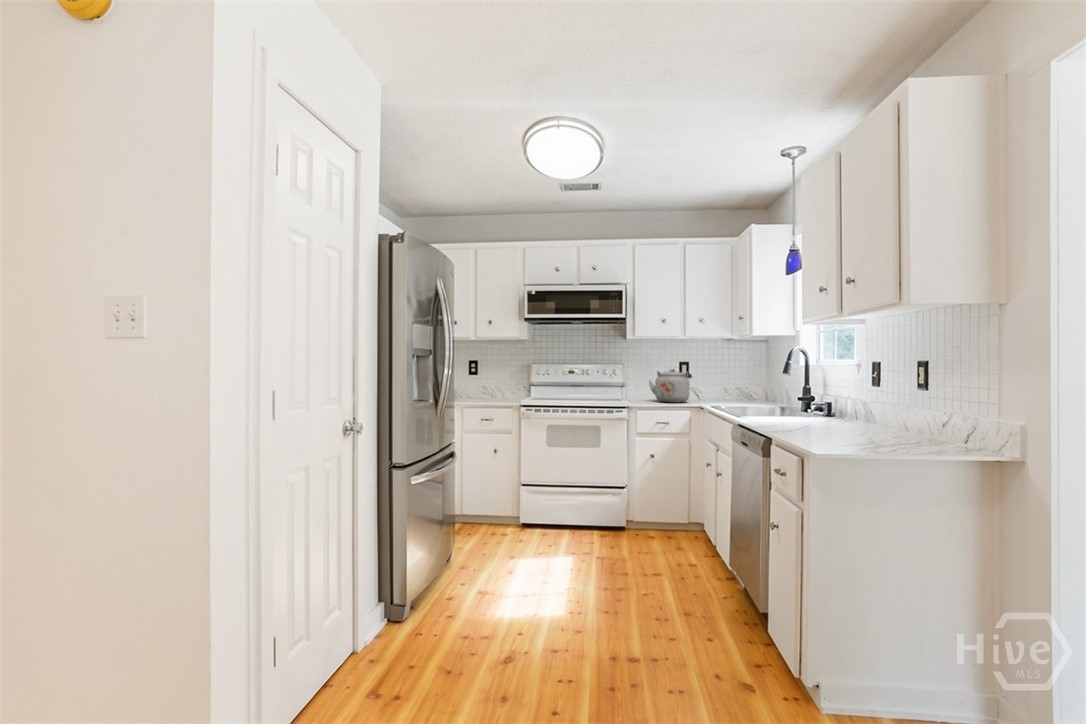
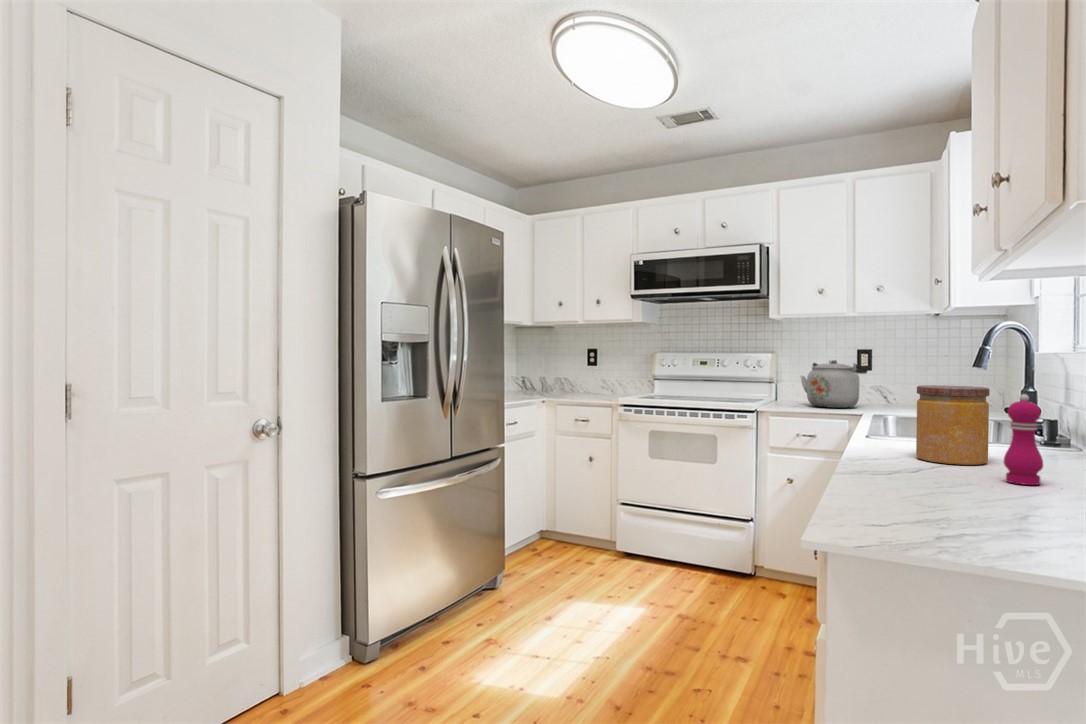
jar: none [815,386,857,433] -> present [916,385,990,465]
pepper mill: none [888,390,910,440] -> present [1004,394,1043,485]

